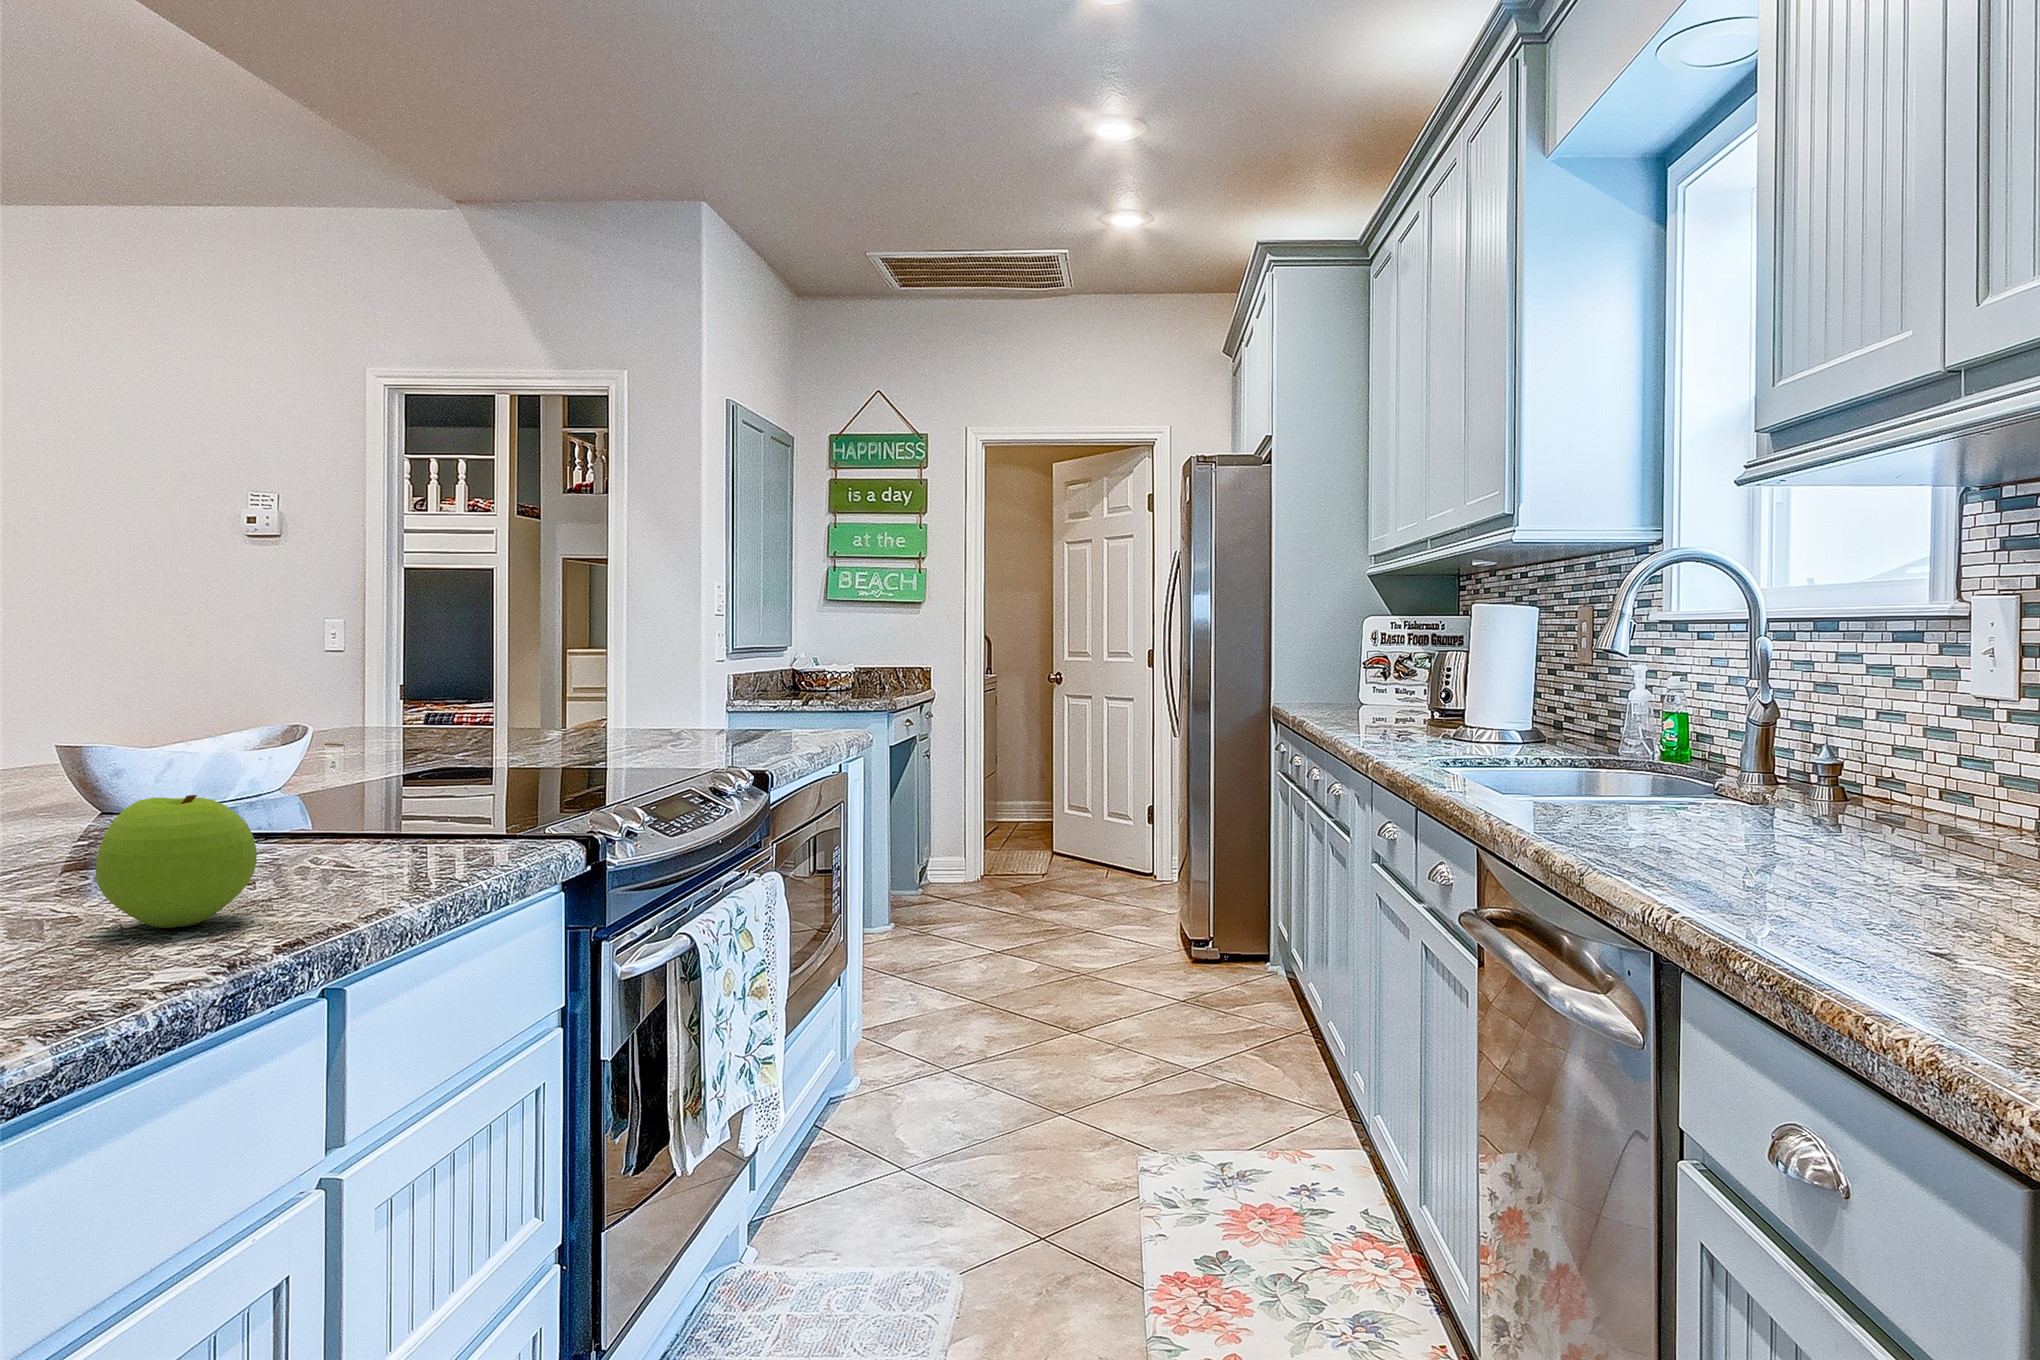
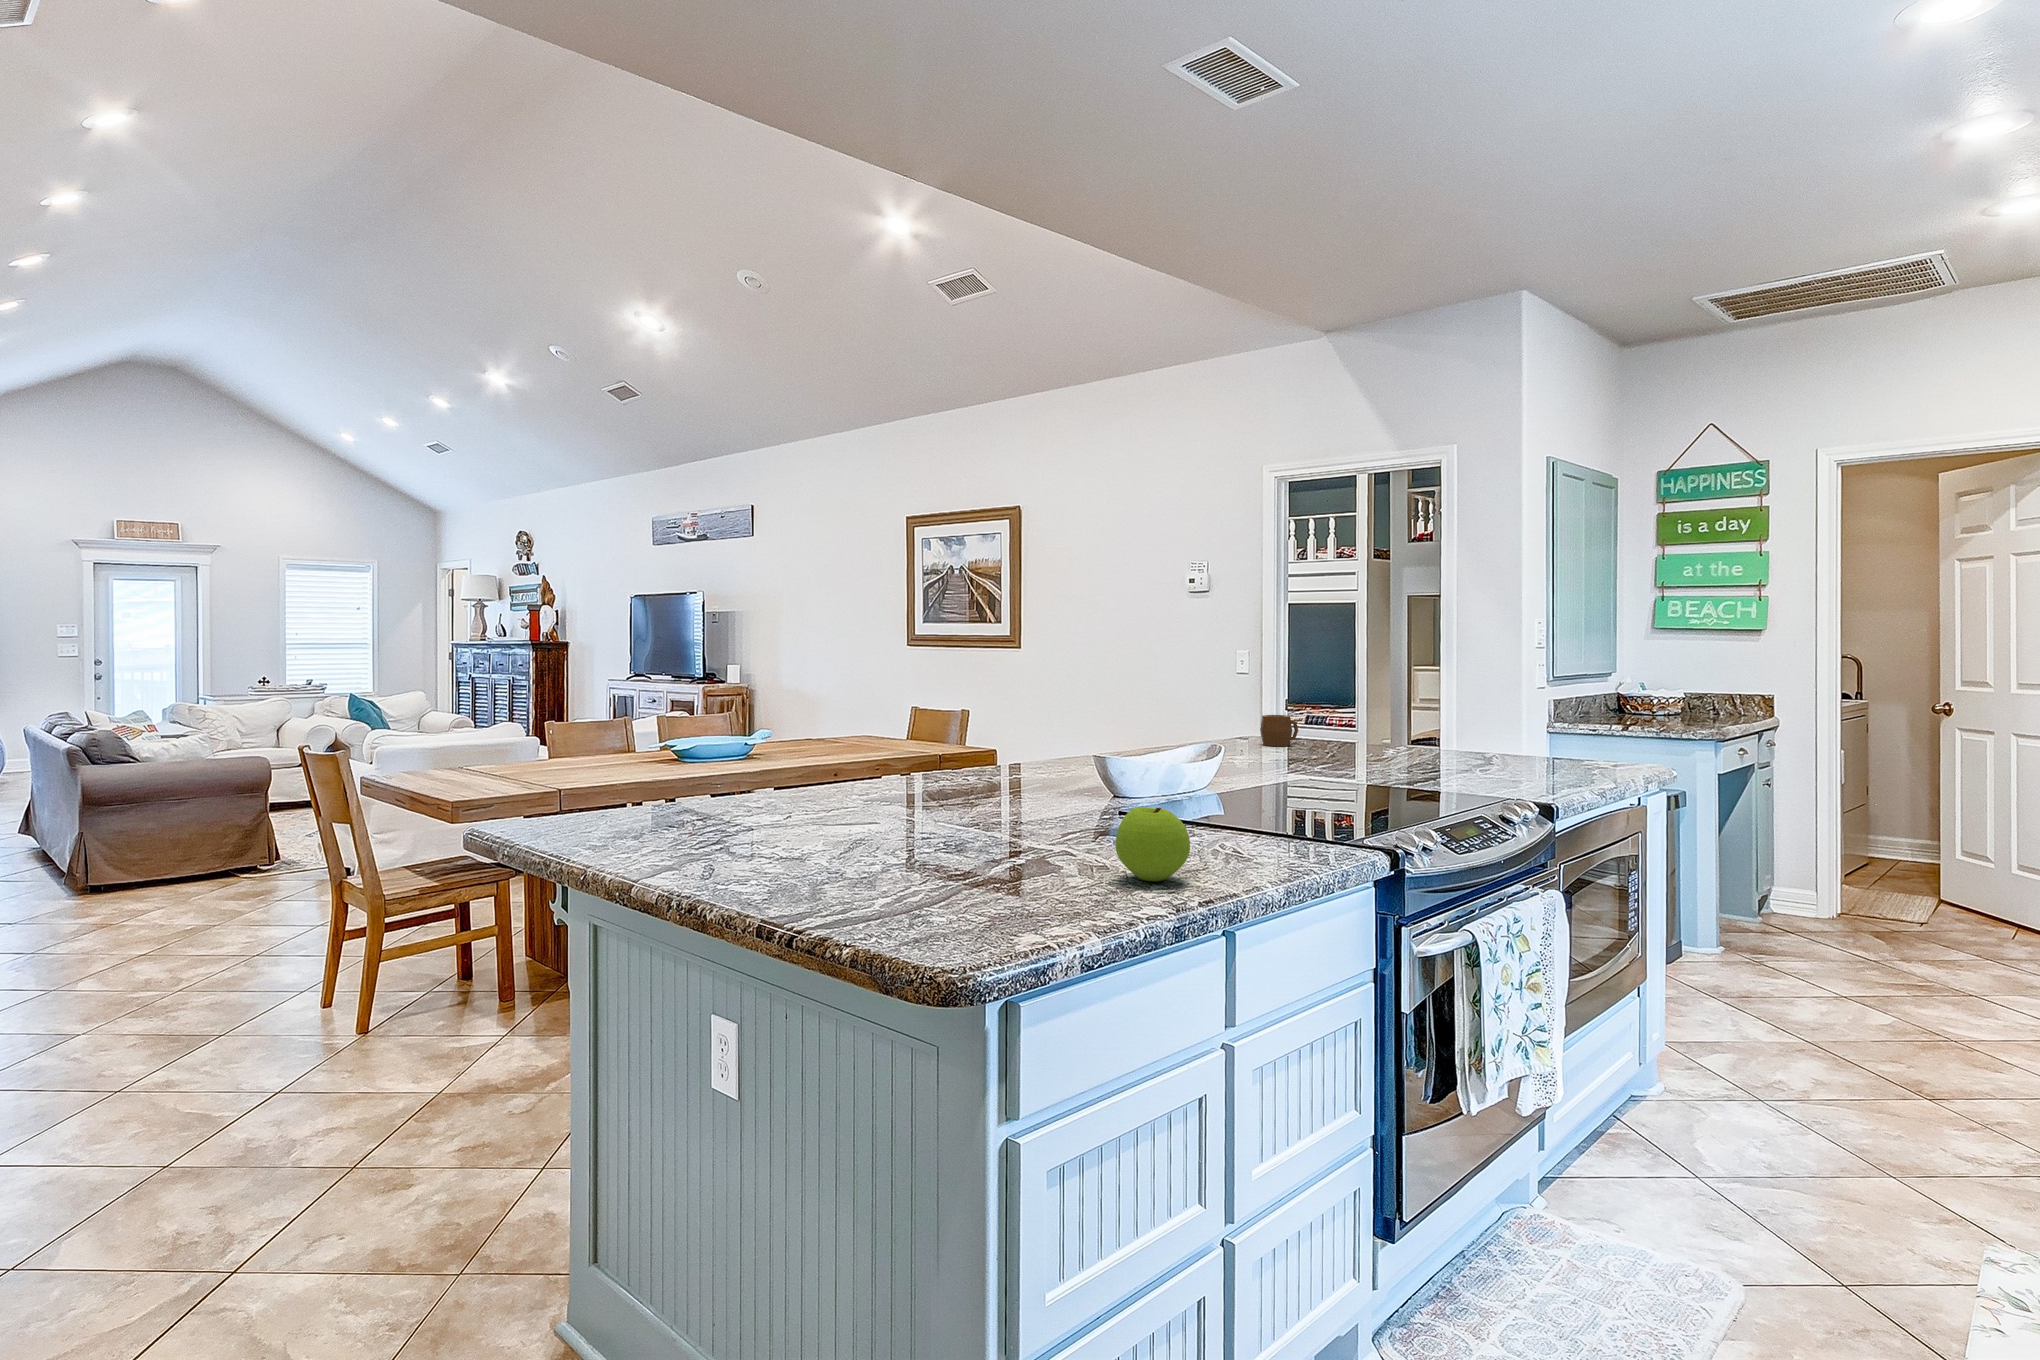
mug: none [375,693,433,735] -> present [1260,715,1298,746]

